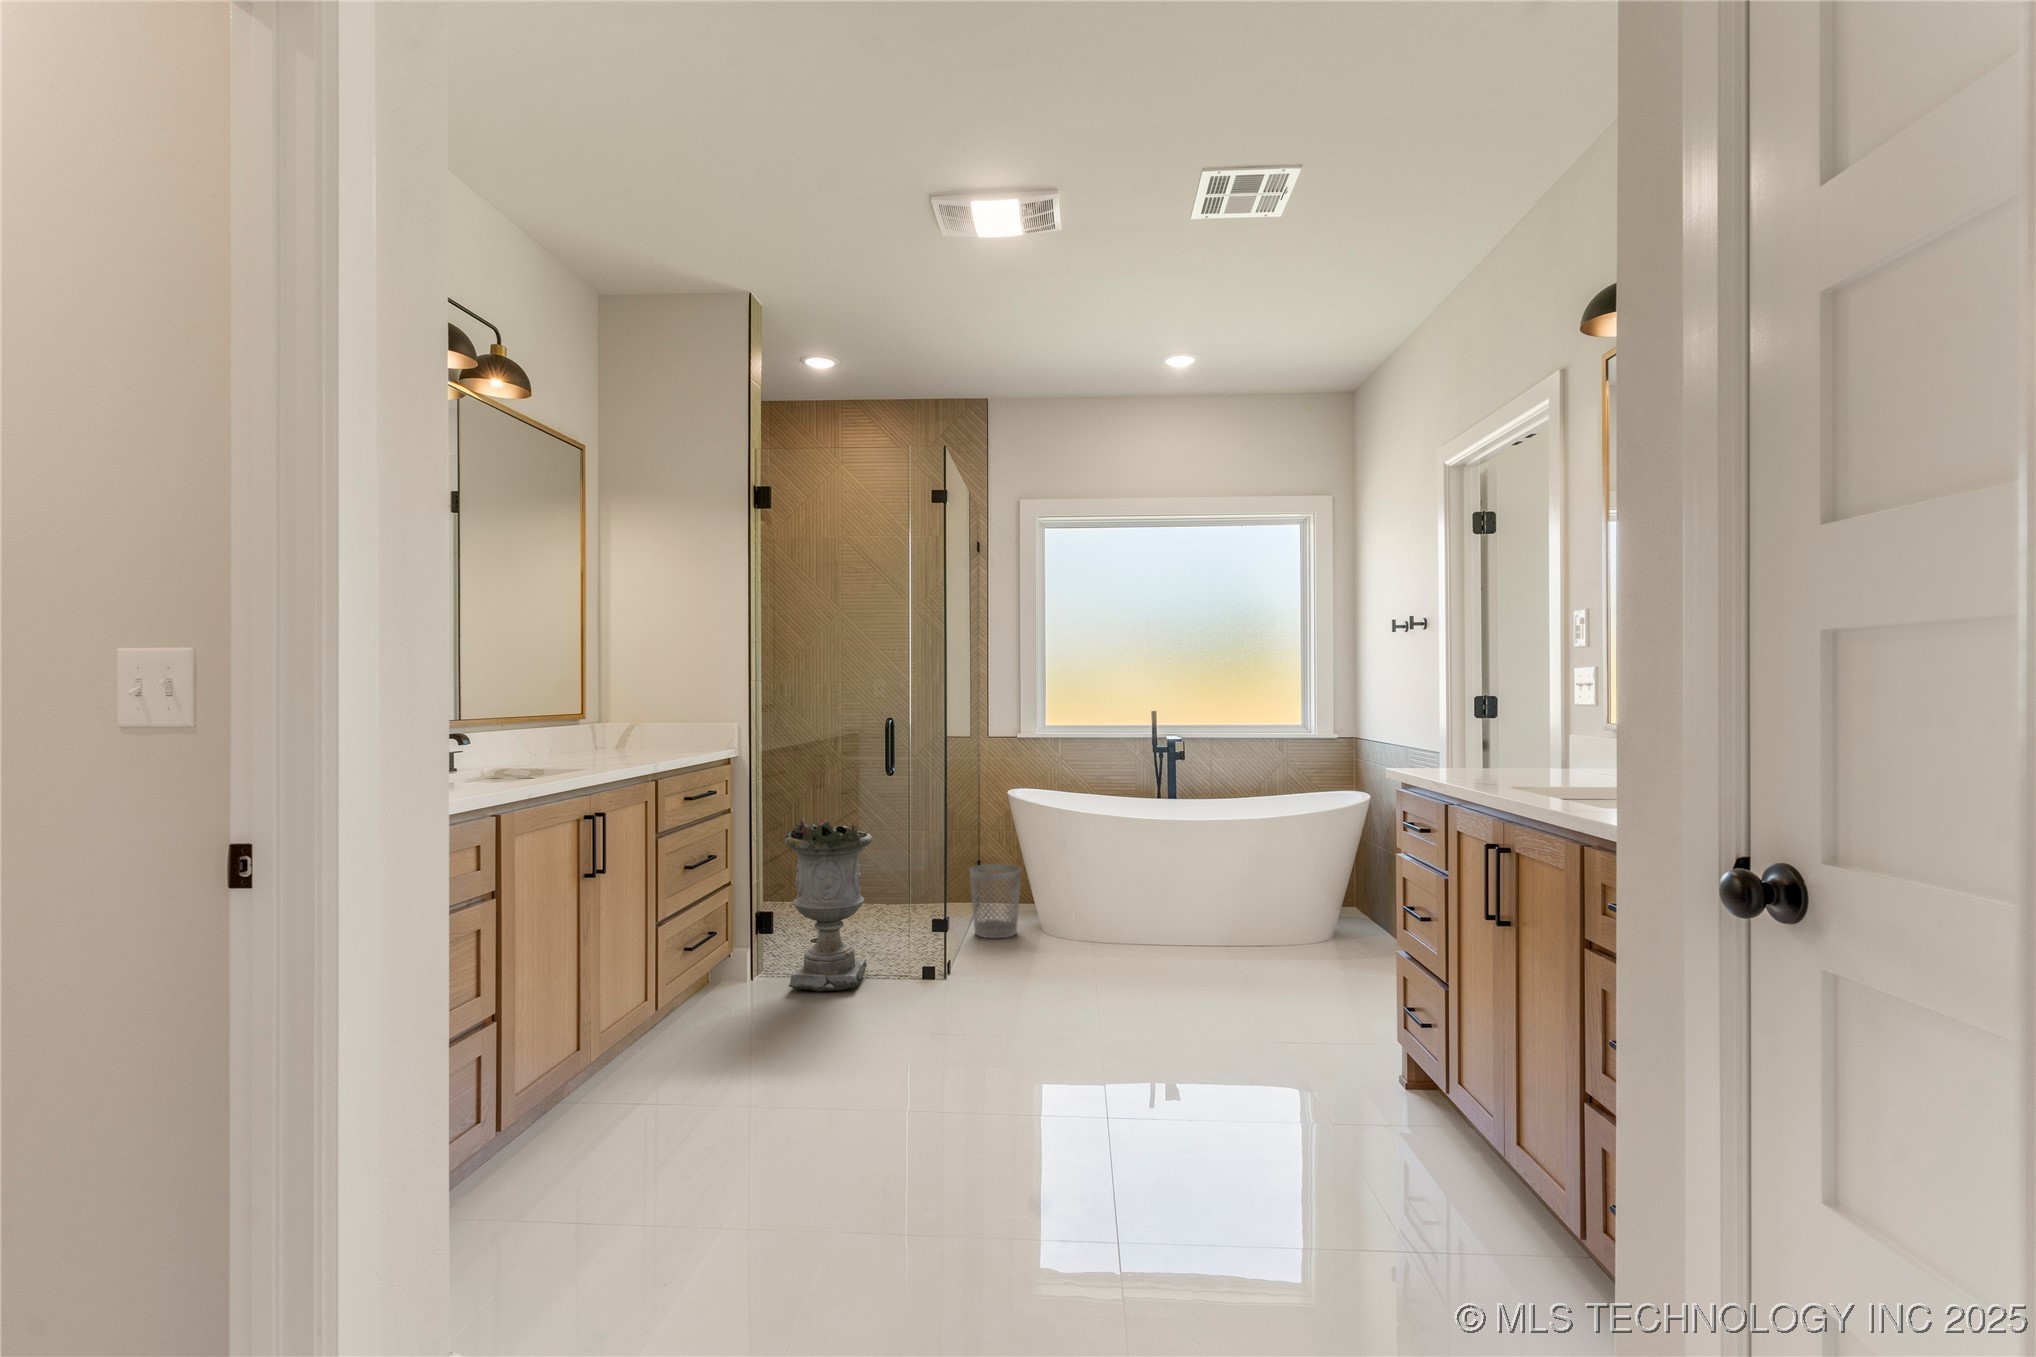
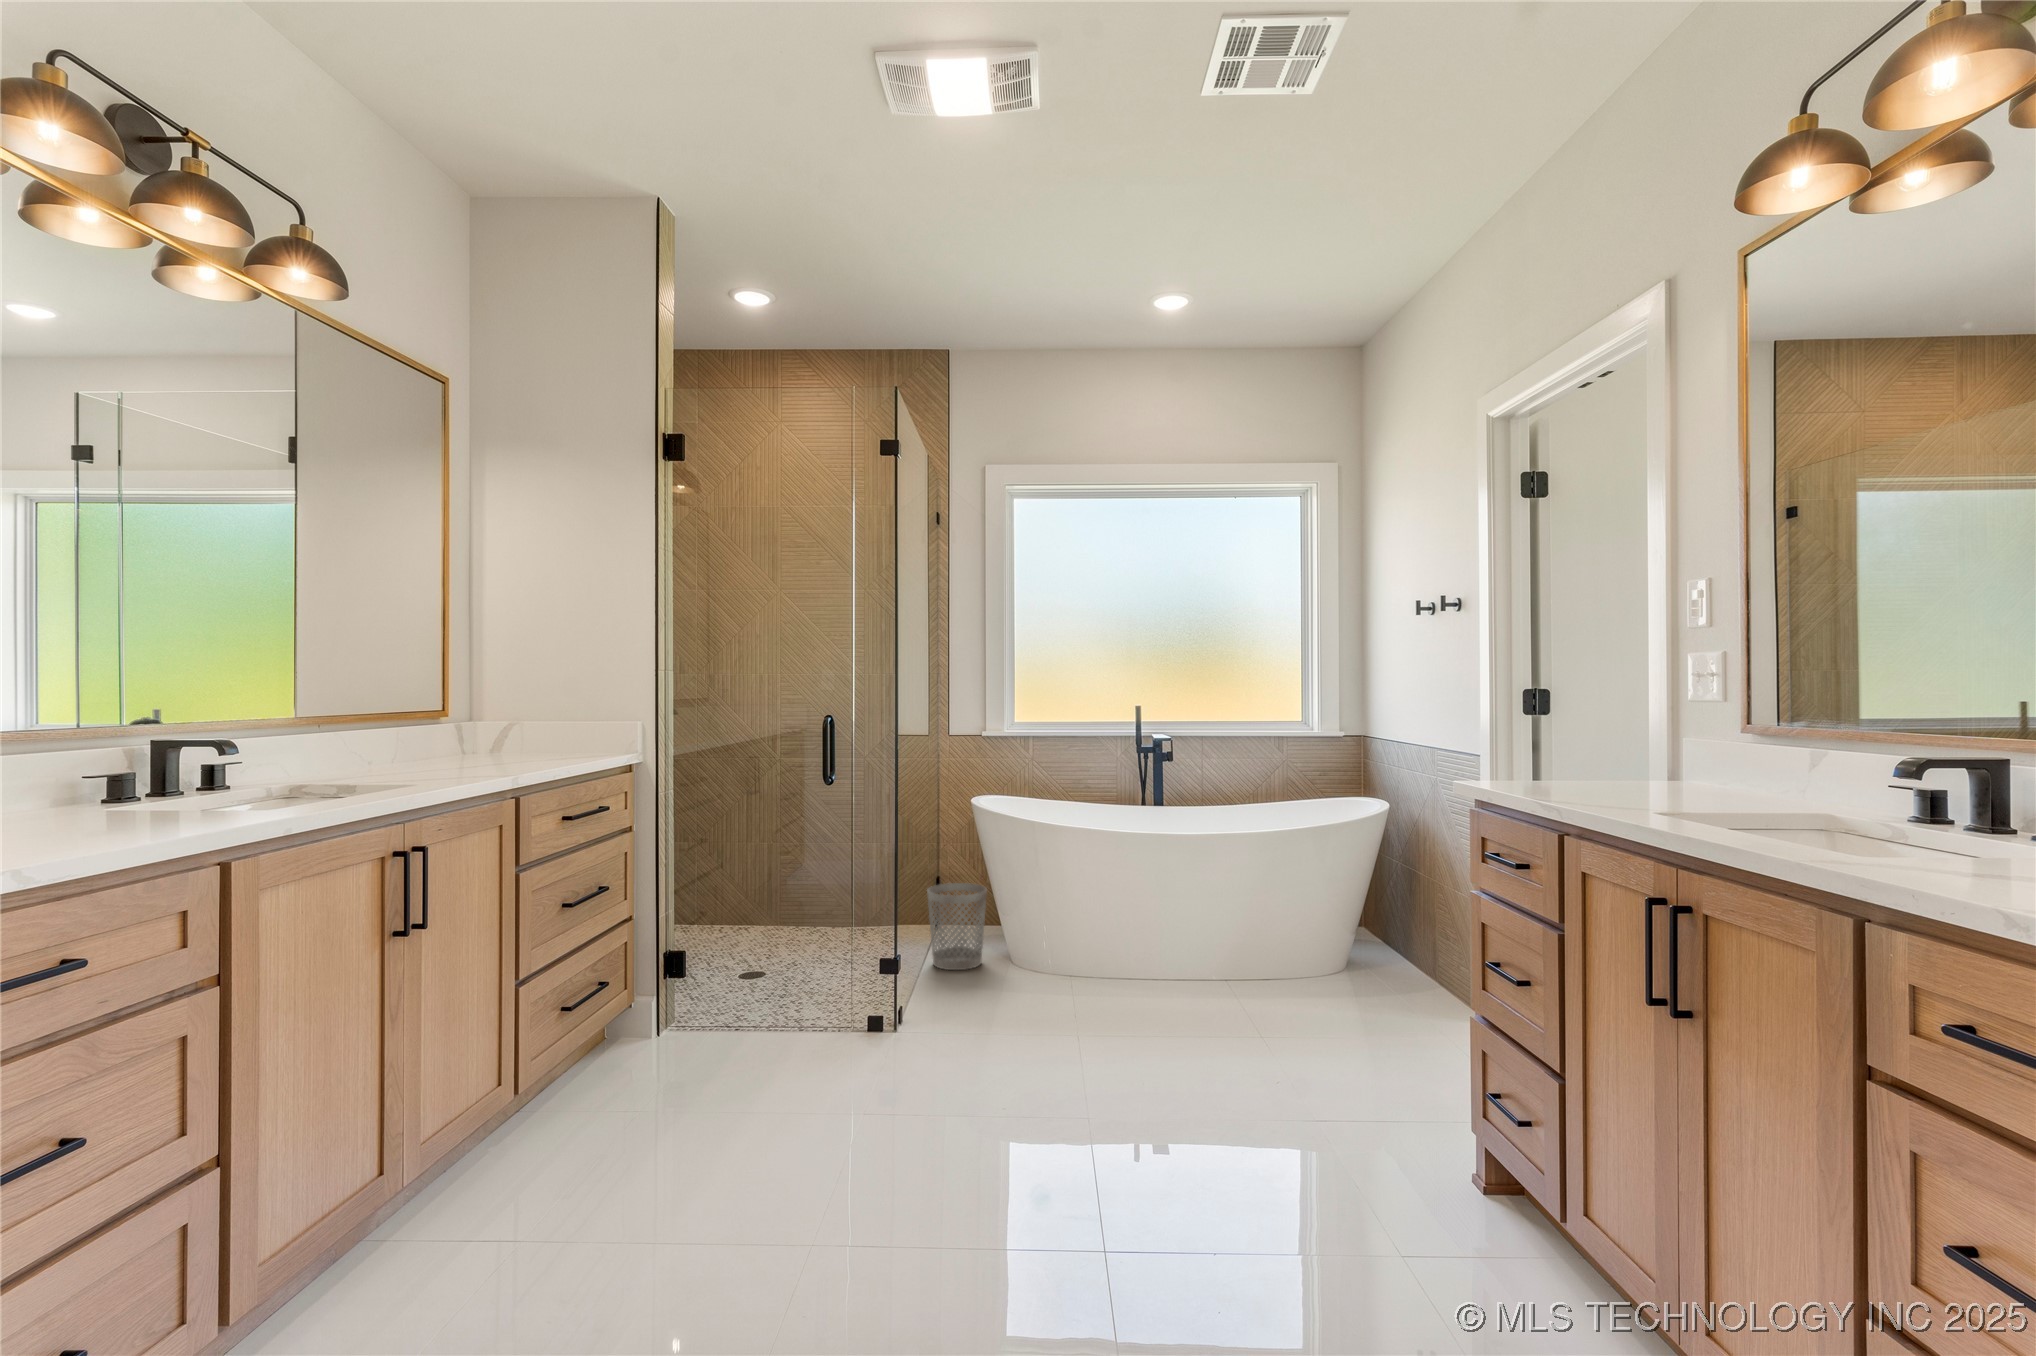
planter: present [785,817,872,991] -> none [702,836,808,1049]

